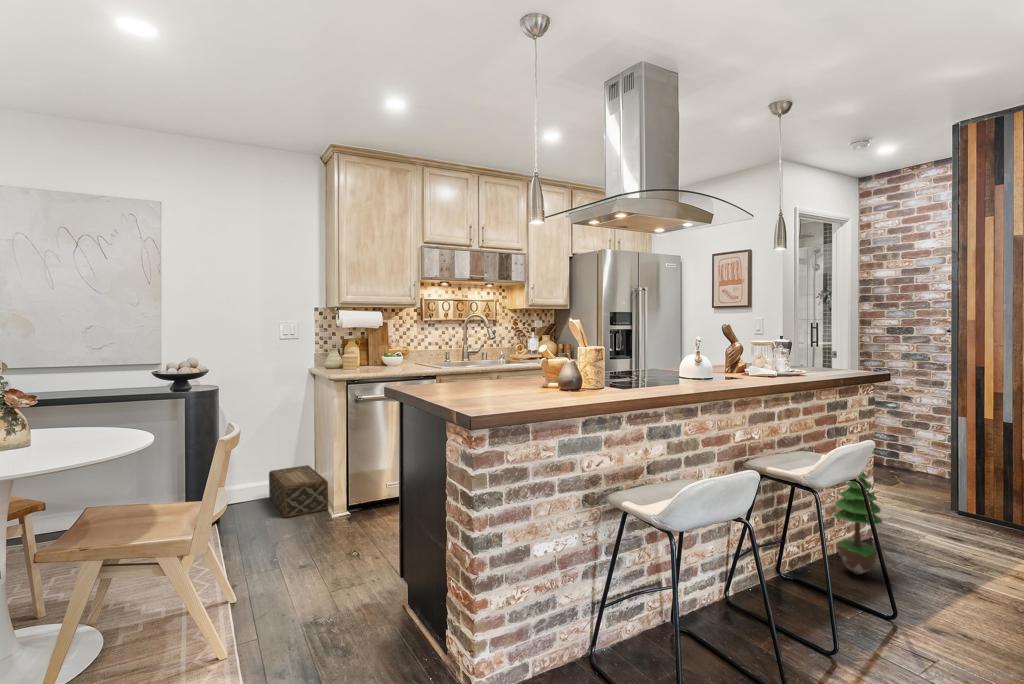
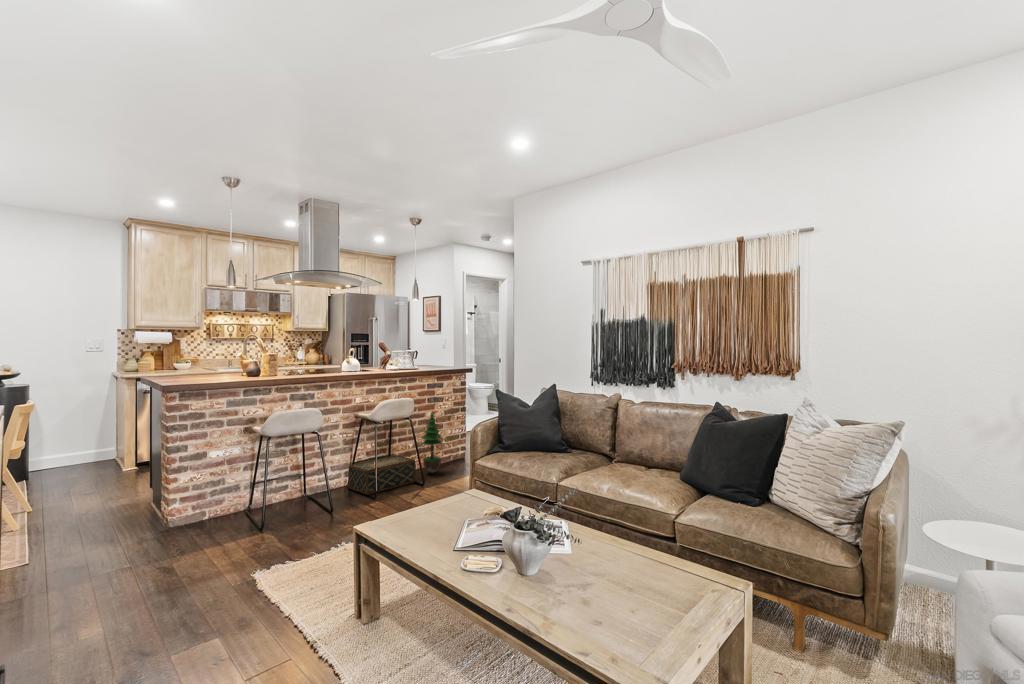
woven basket: present [269,465,328,517] -> present [348,455,415,495]

